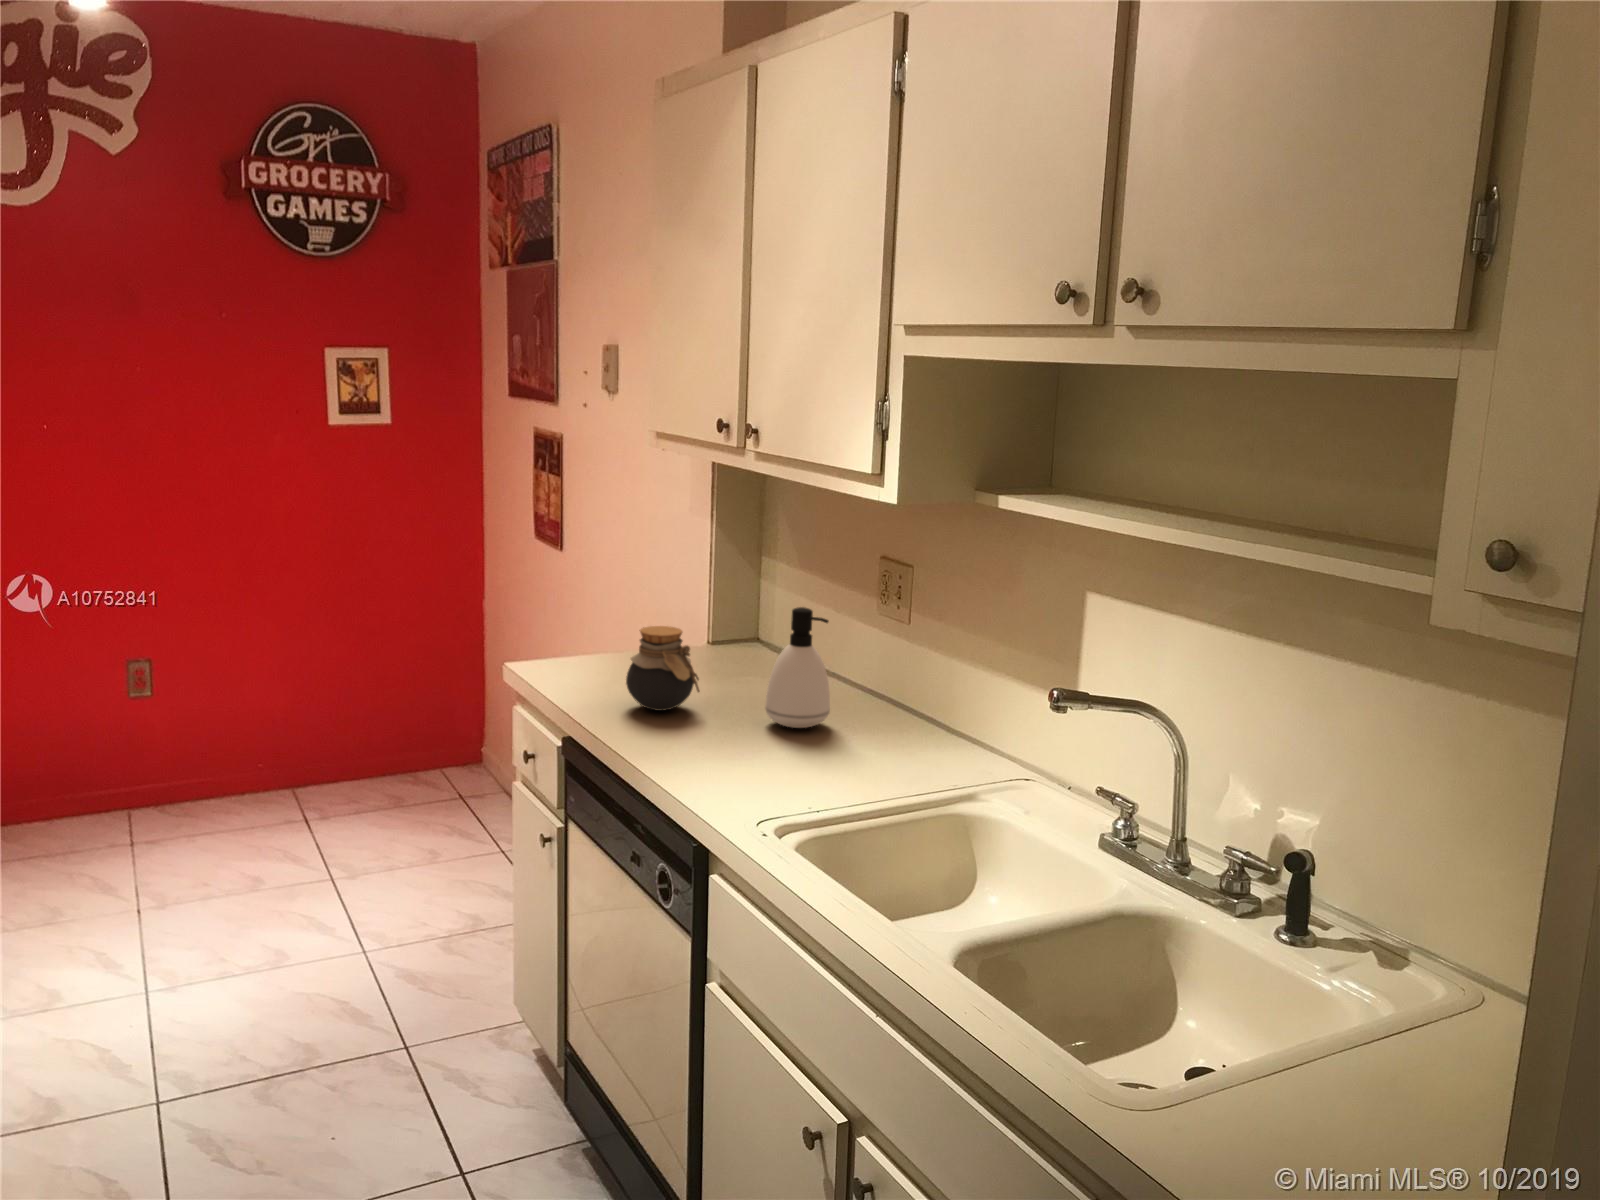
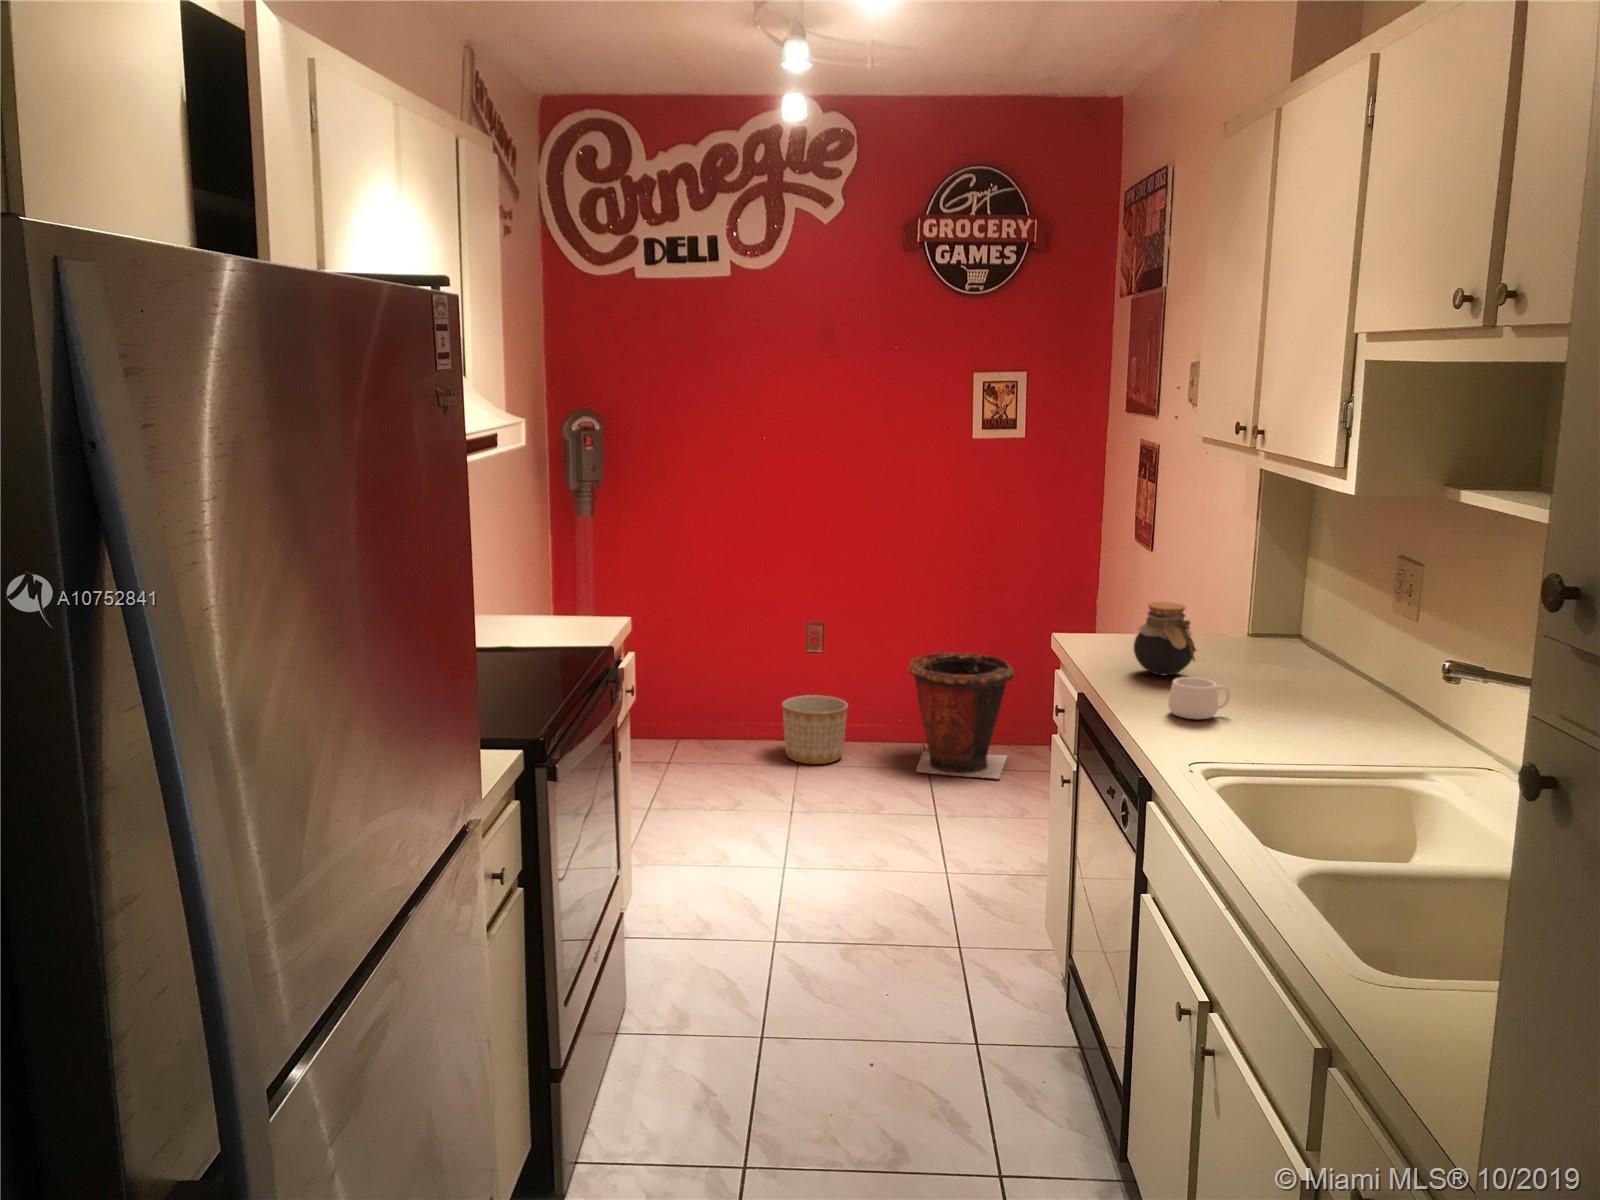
soap dispenser: present [765,607,830,728] -> none [1251,591,1313,701]
waste bin: none [272,670,402,821] -> present [909,652,1014,779]
mug: none [698,718,762,768] -> present [1168,677,1230,719]
planter: none [105,744,196,832] -> present [782,695,848,764]

